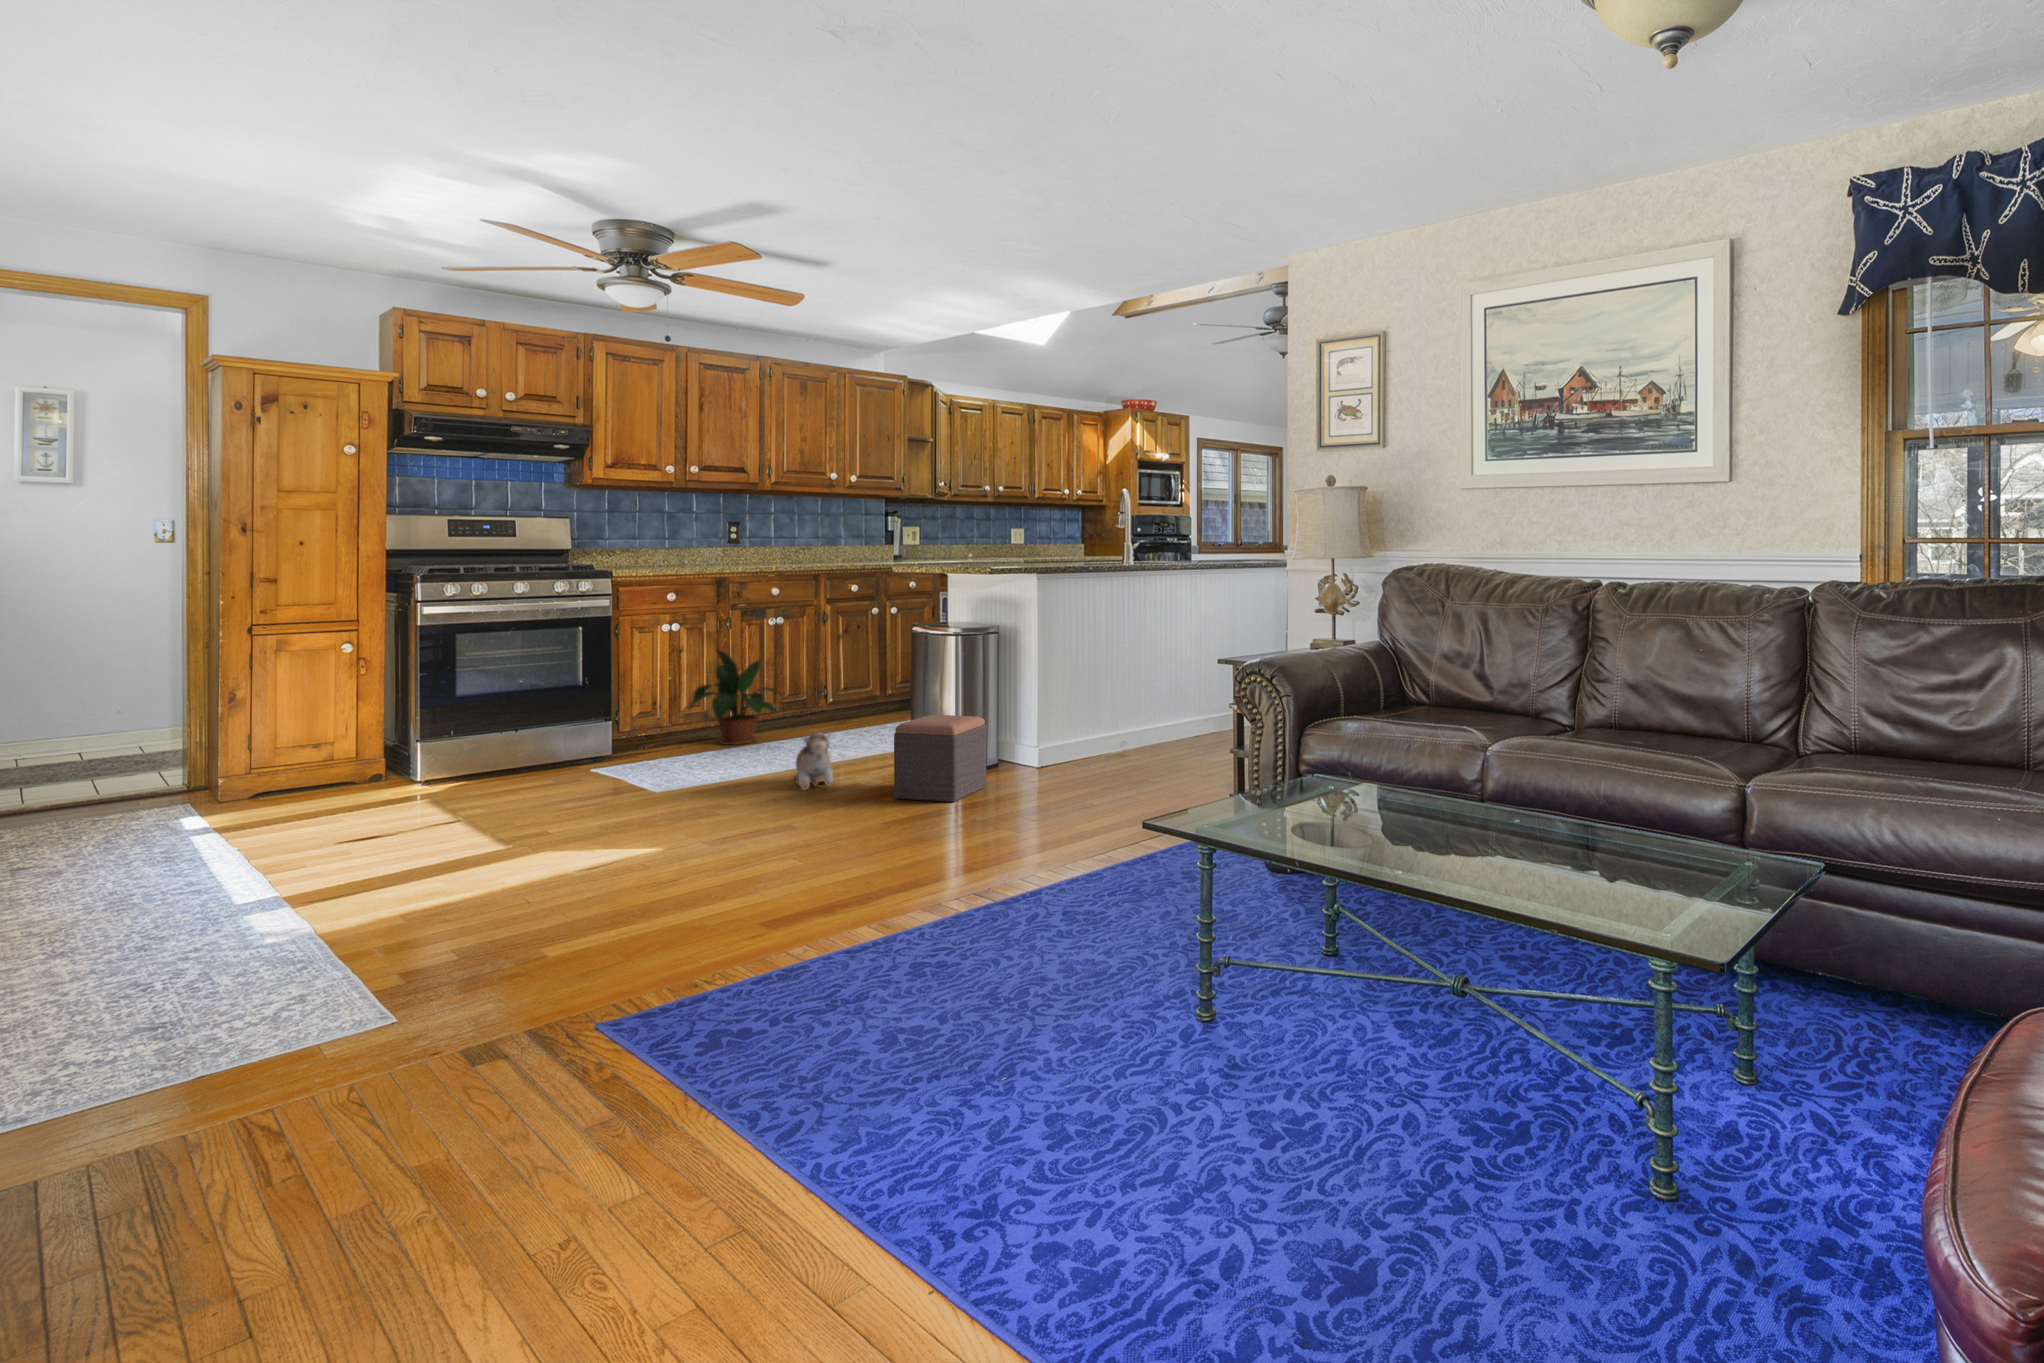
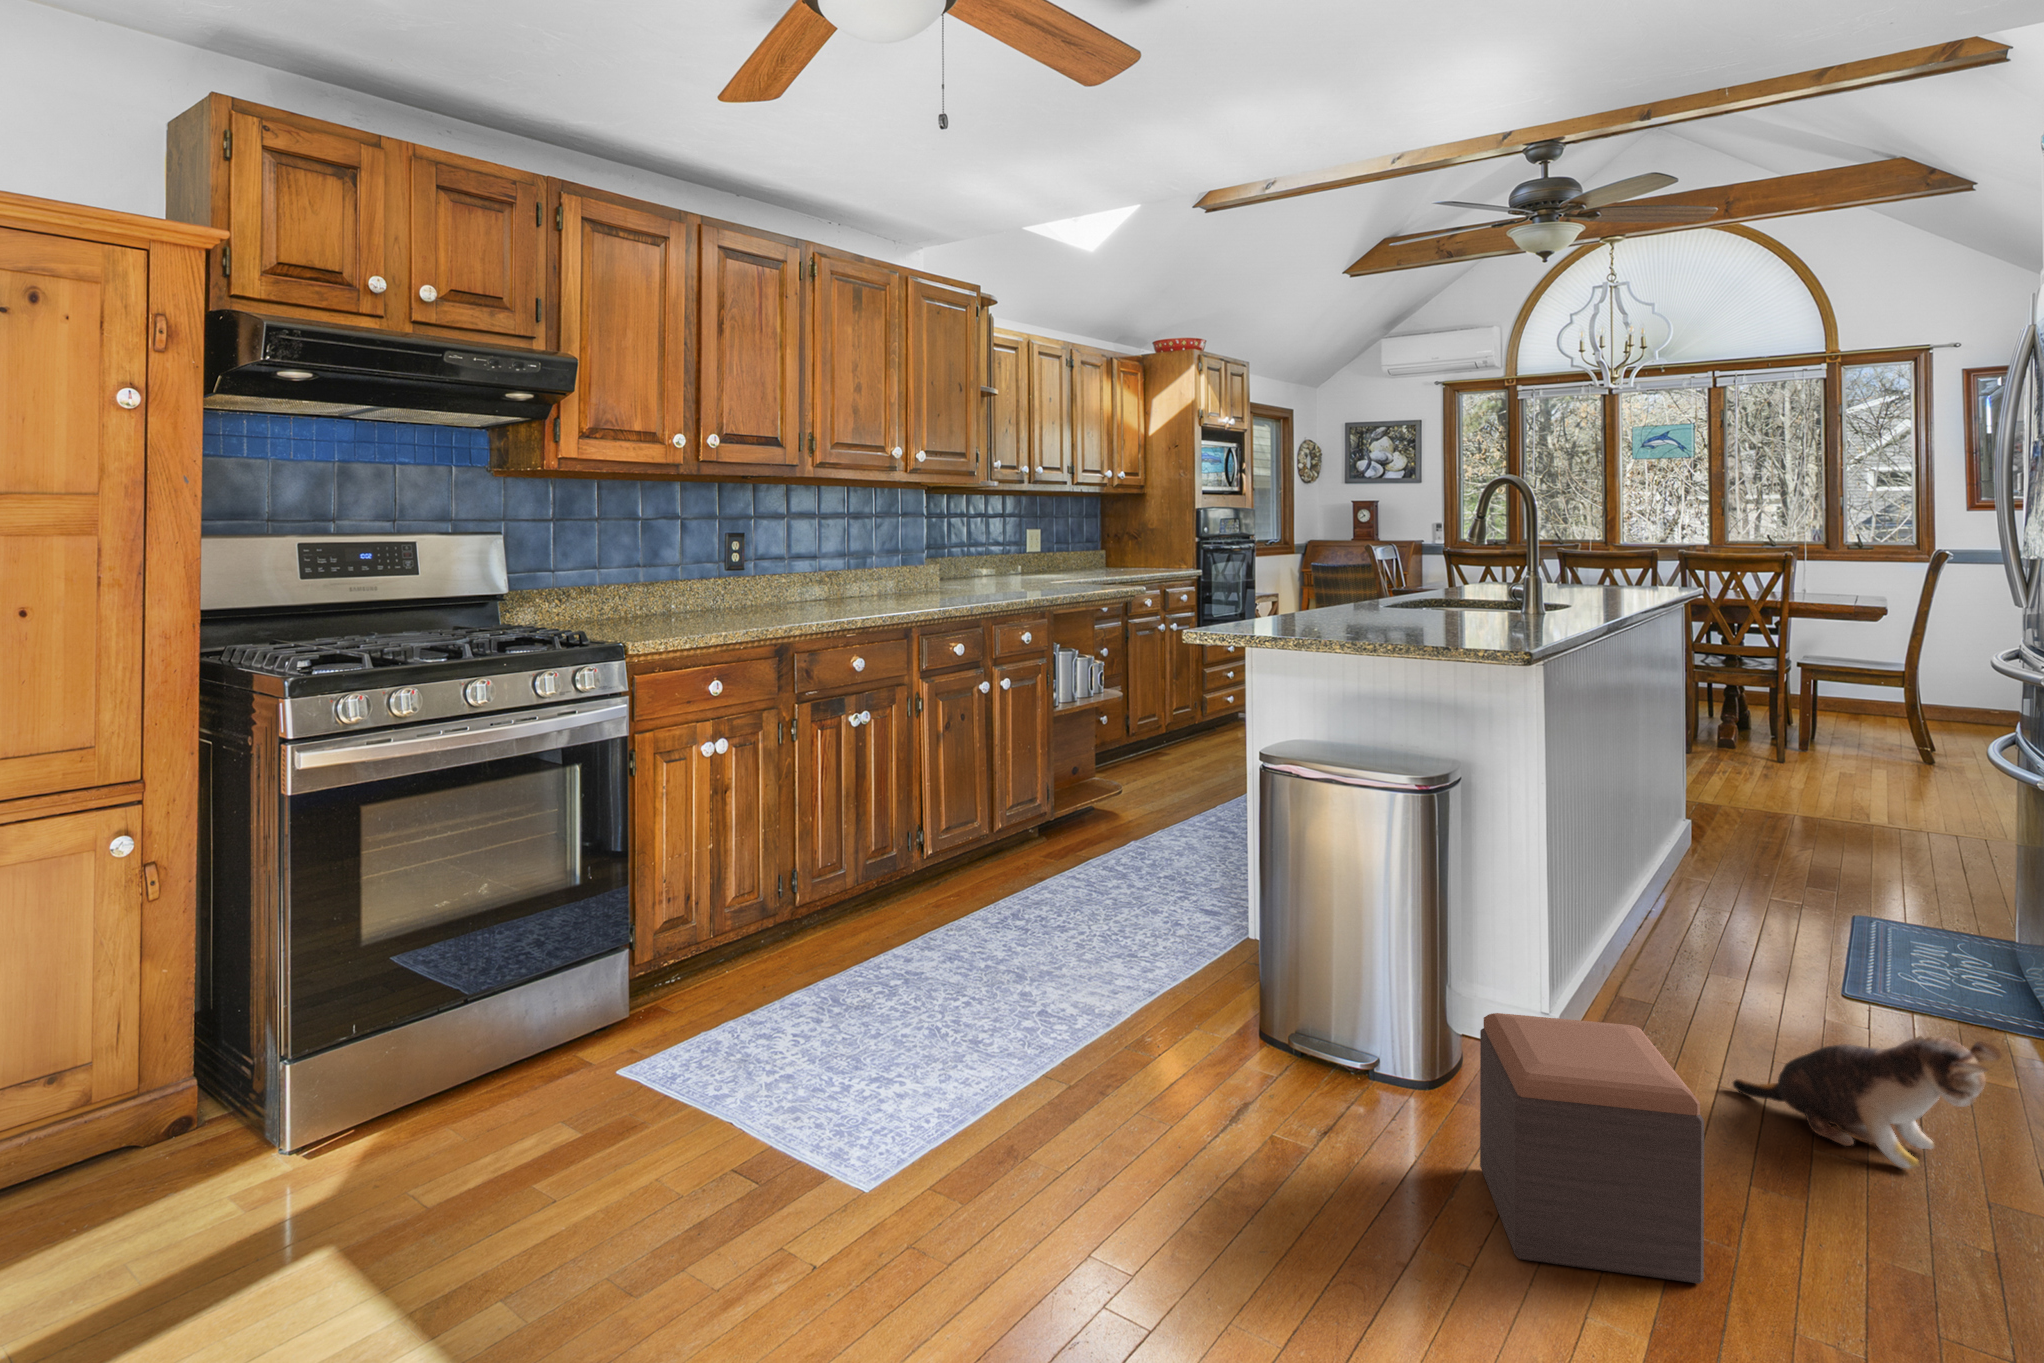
potted plant: present [689,650,780,745] -> none [752,792,919,976]
plush toy: present [795,732,833,790] -> present [1733,1036,2002,1168]

